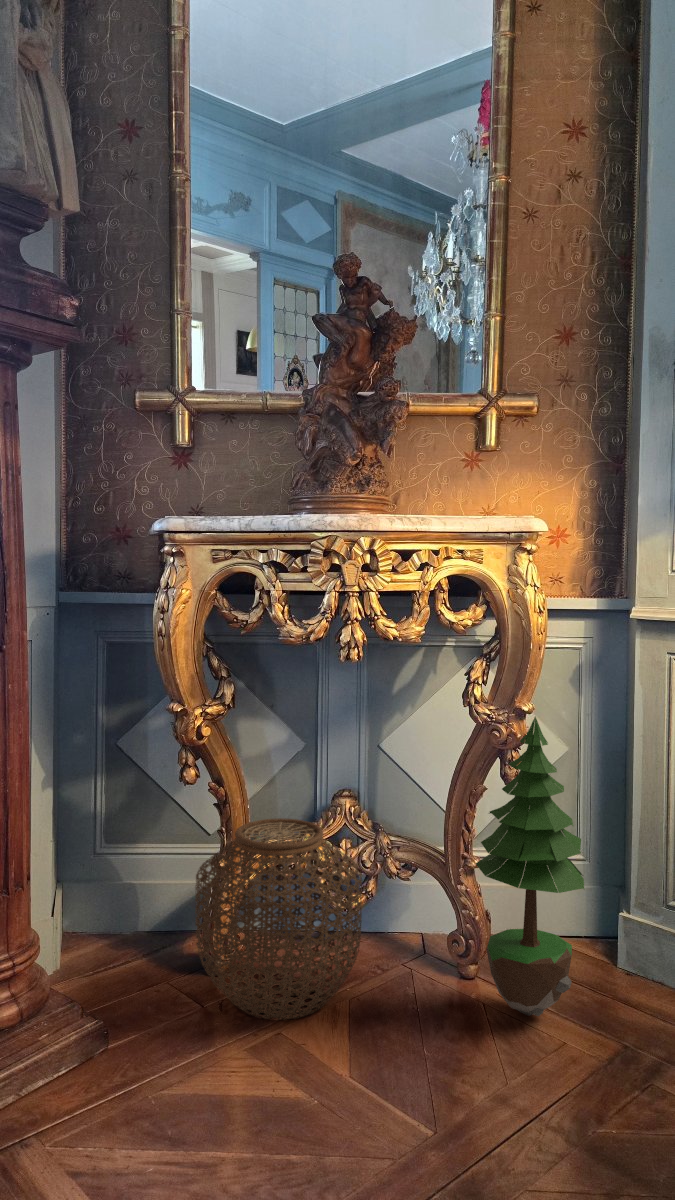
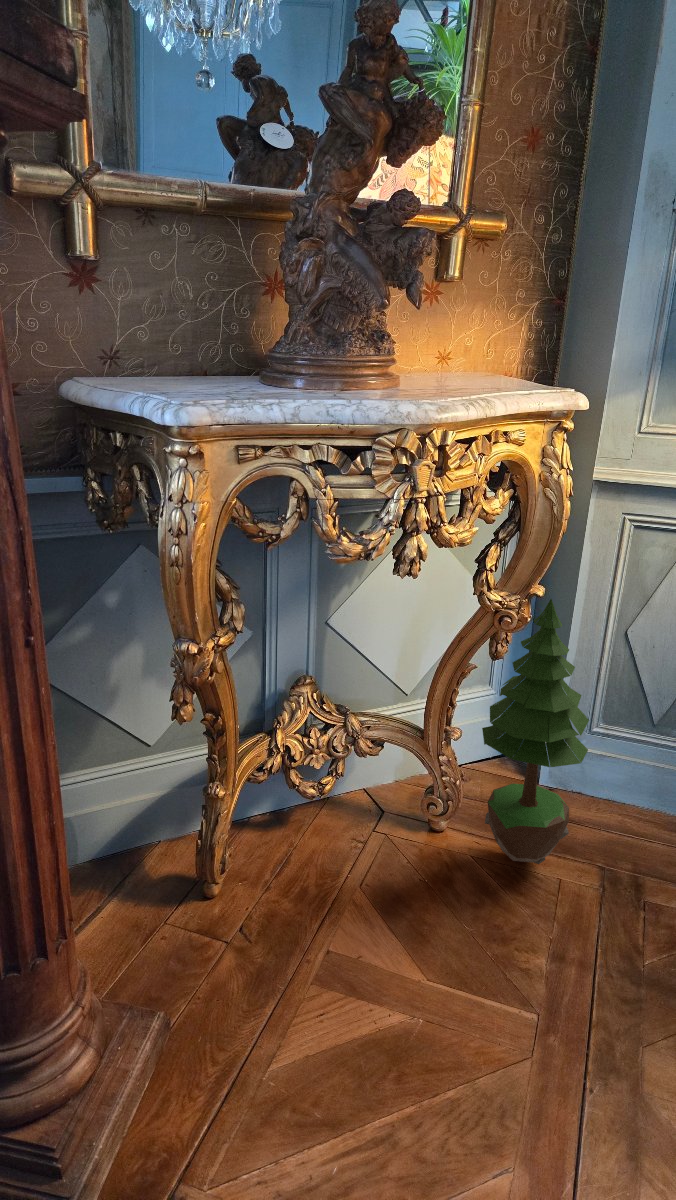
woven basket: present [195,818,362,1020] -> none [207,731,389,943]

